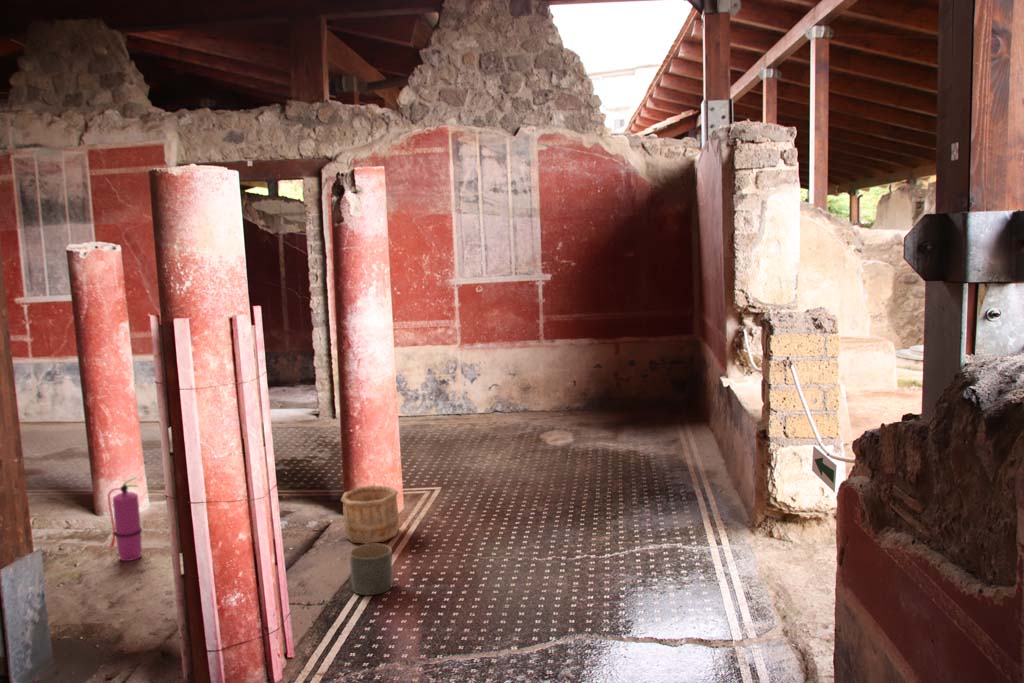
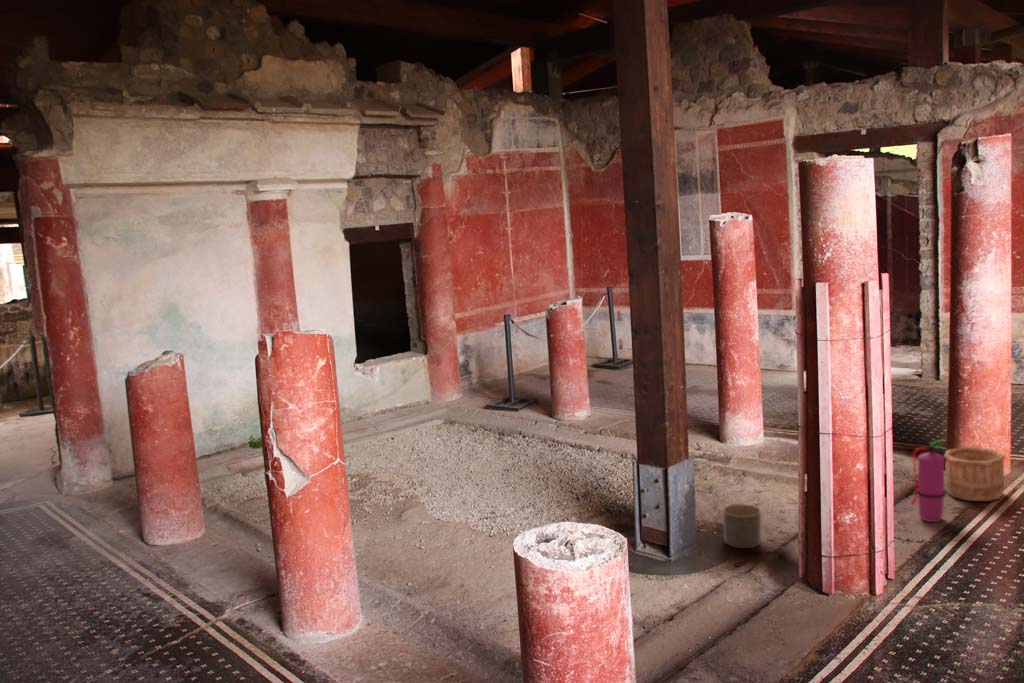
fire extinguisher: present [108,478,142,561] -> present [911,440,945,522]
planter: present [350,544,393,595] -> present [723,504,761,548]

